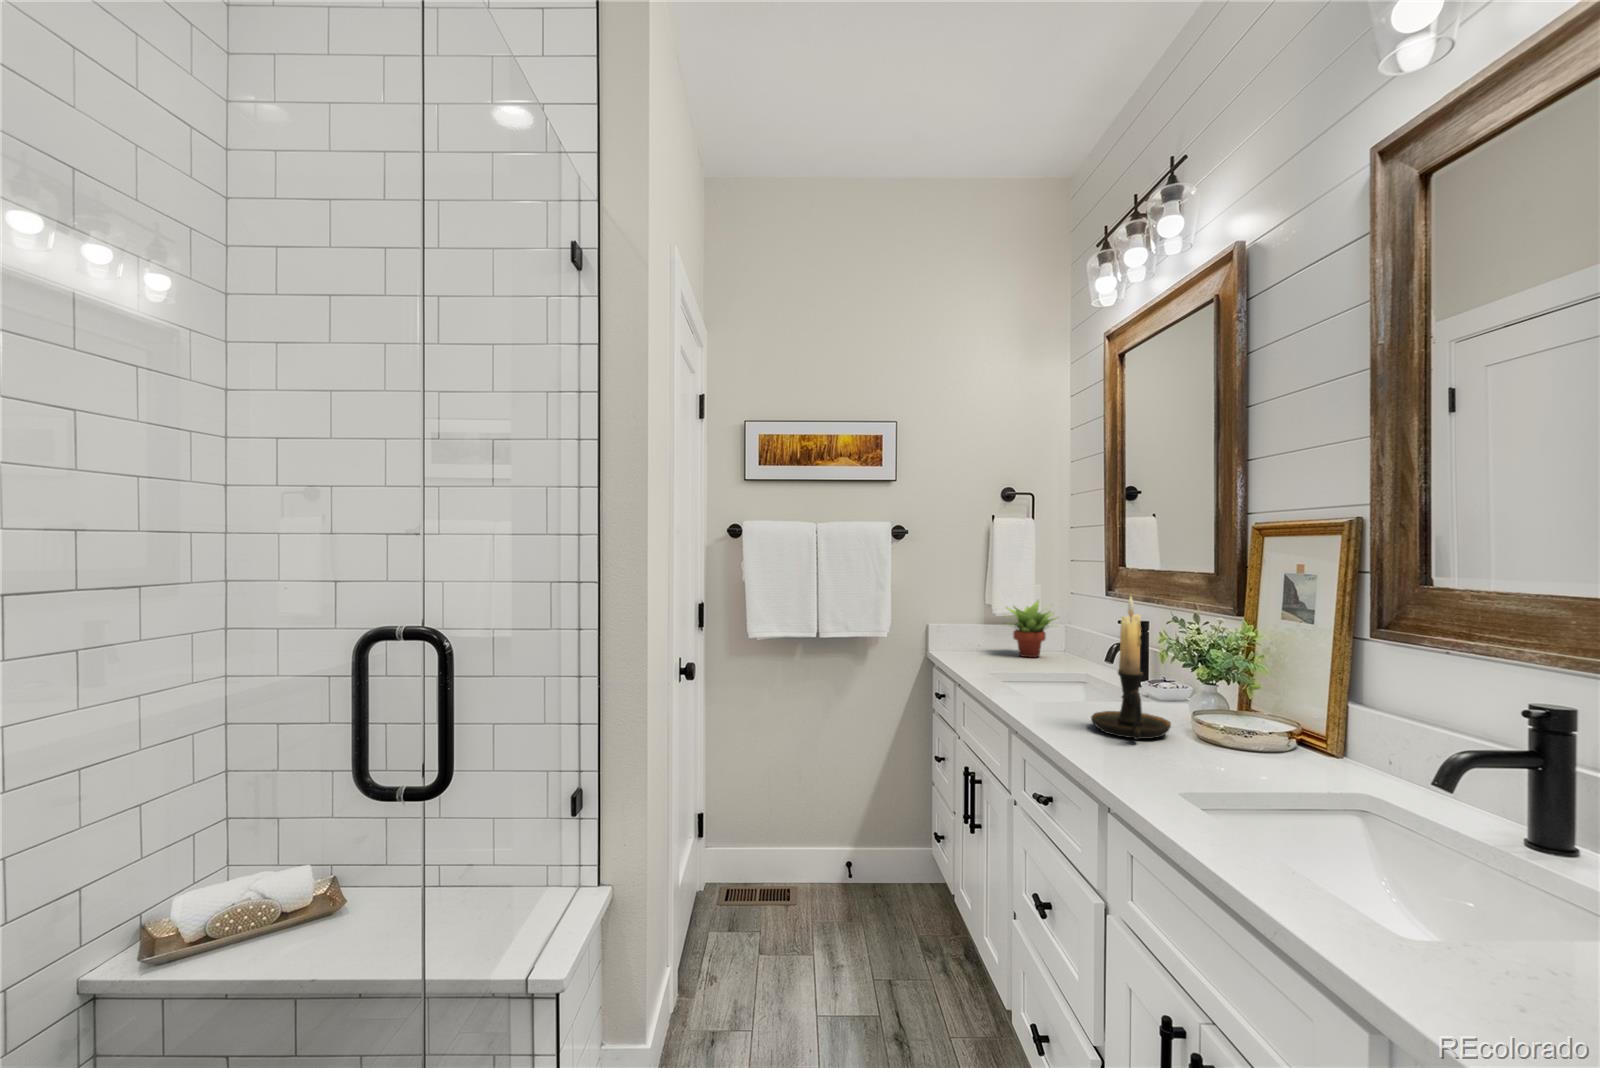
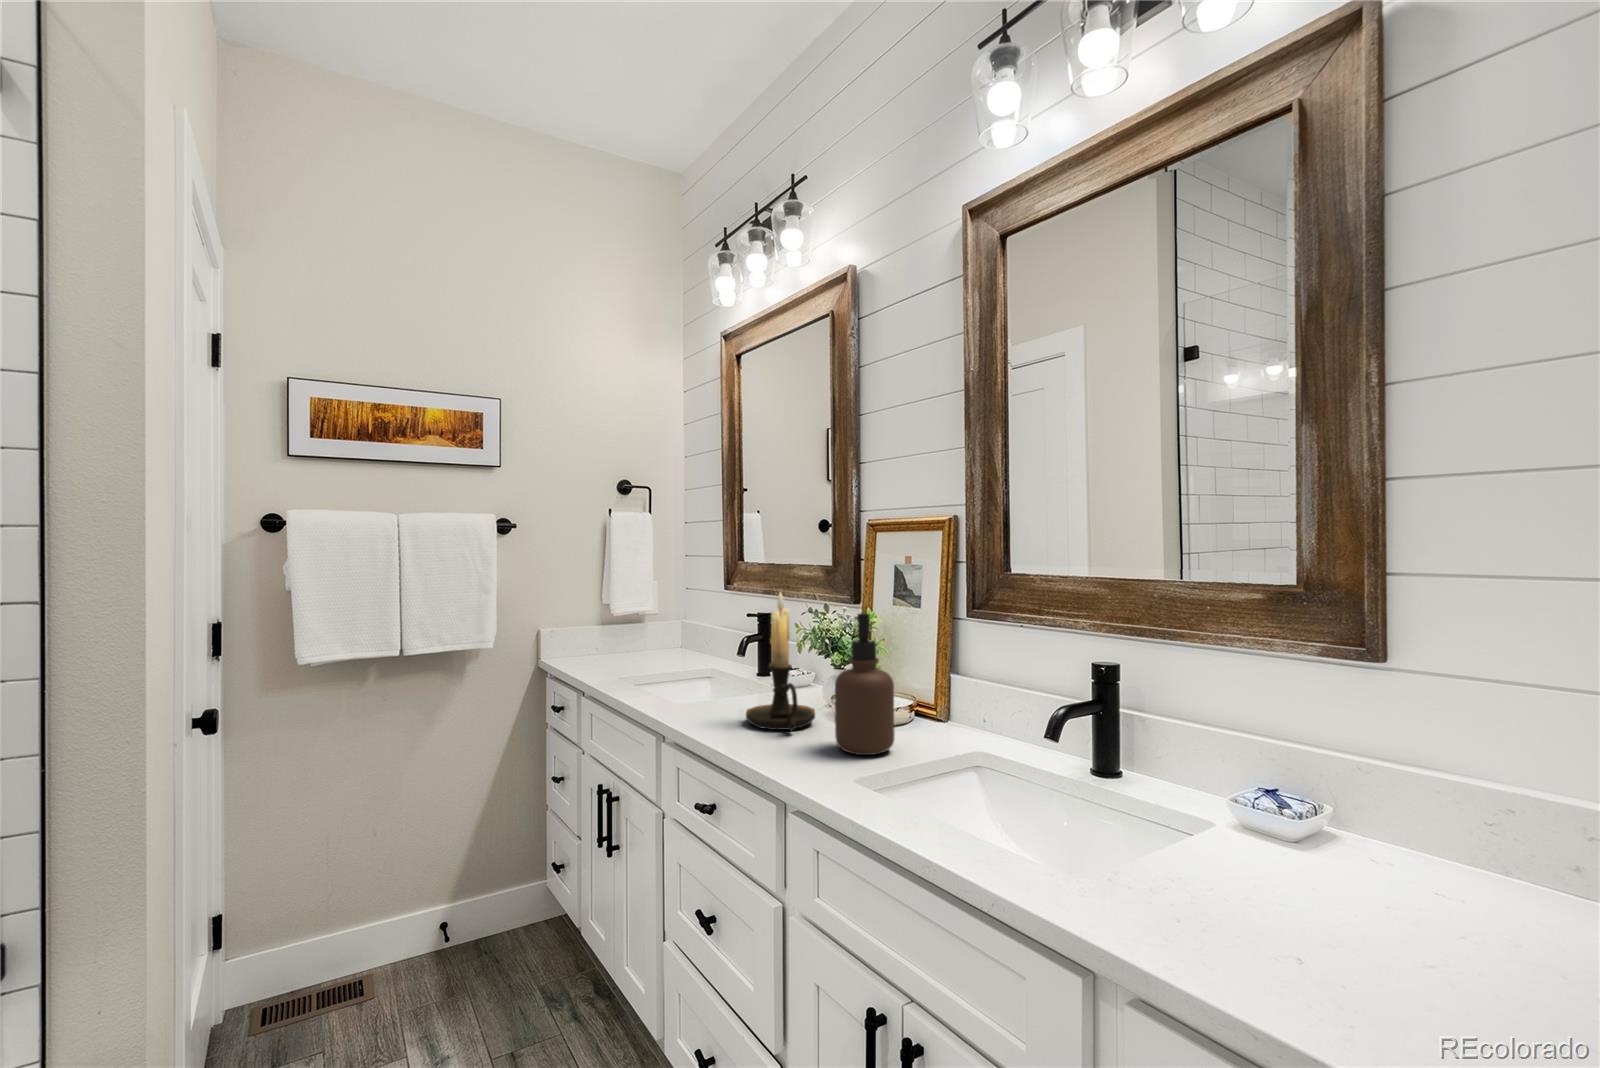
succulent plant: present [1007,600,1056,657] -> none [623,598,682,659]
soap dispenser: none [1178,623,1251,778] -> present [835,613,895,755]

